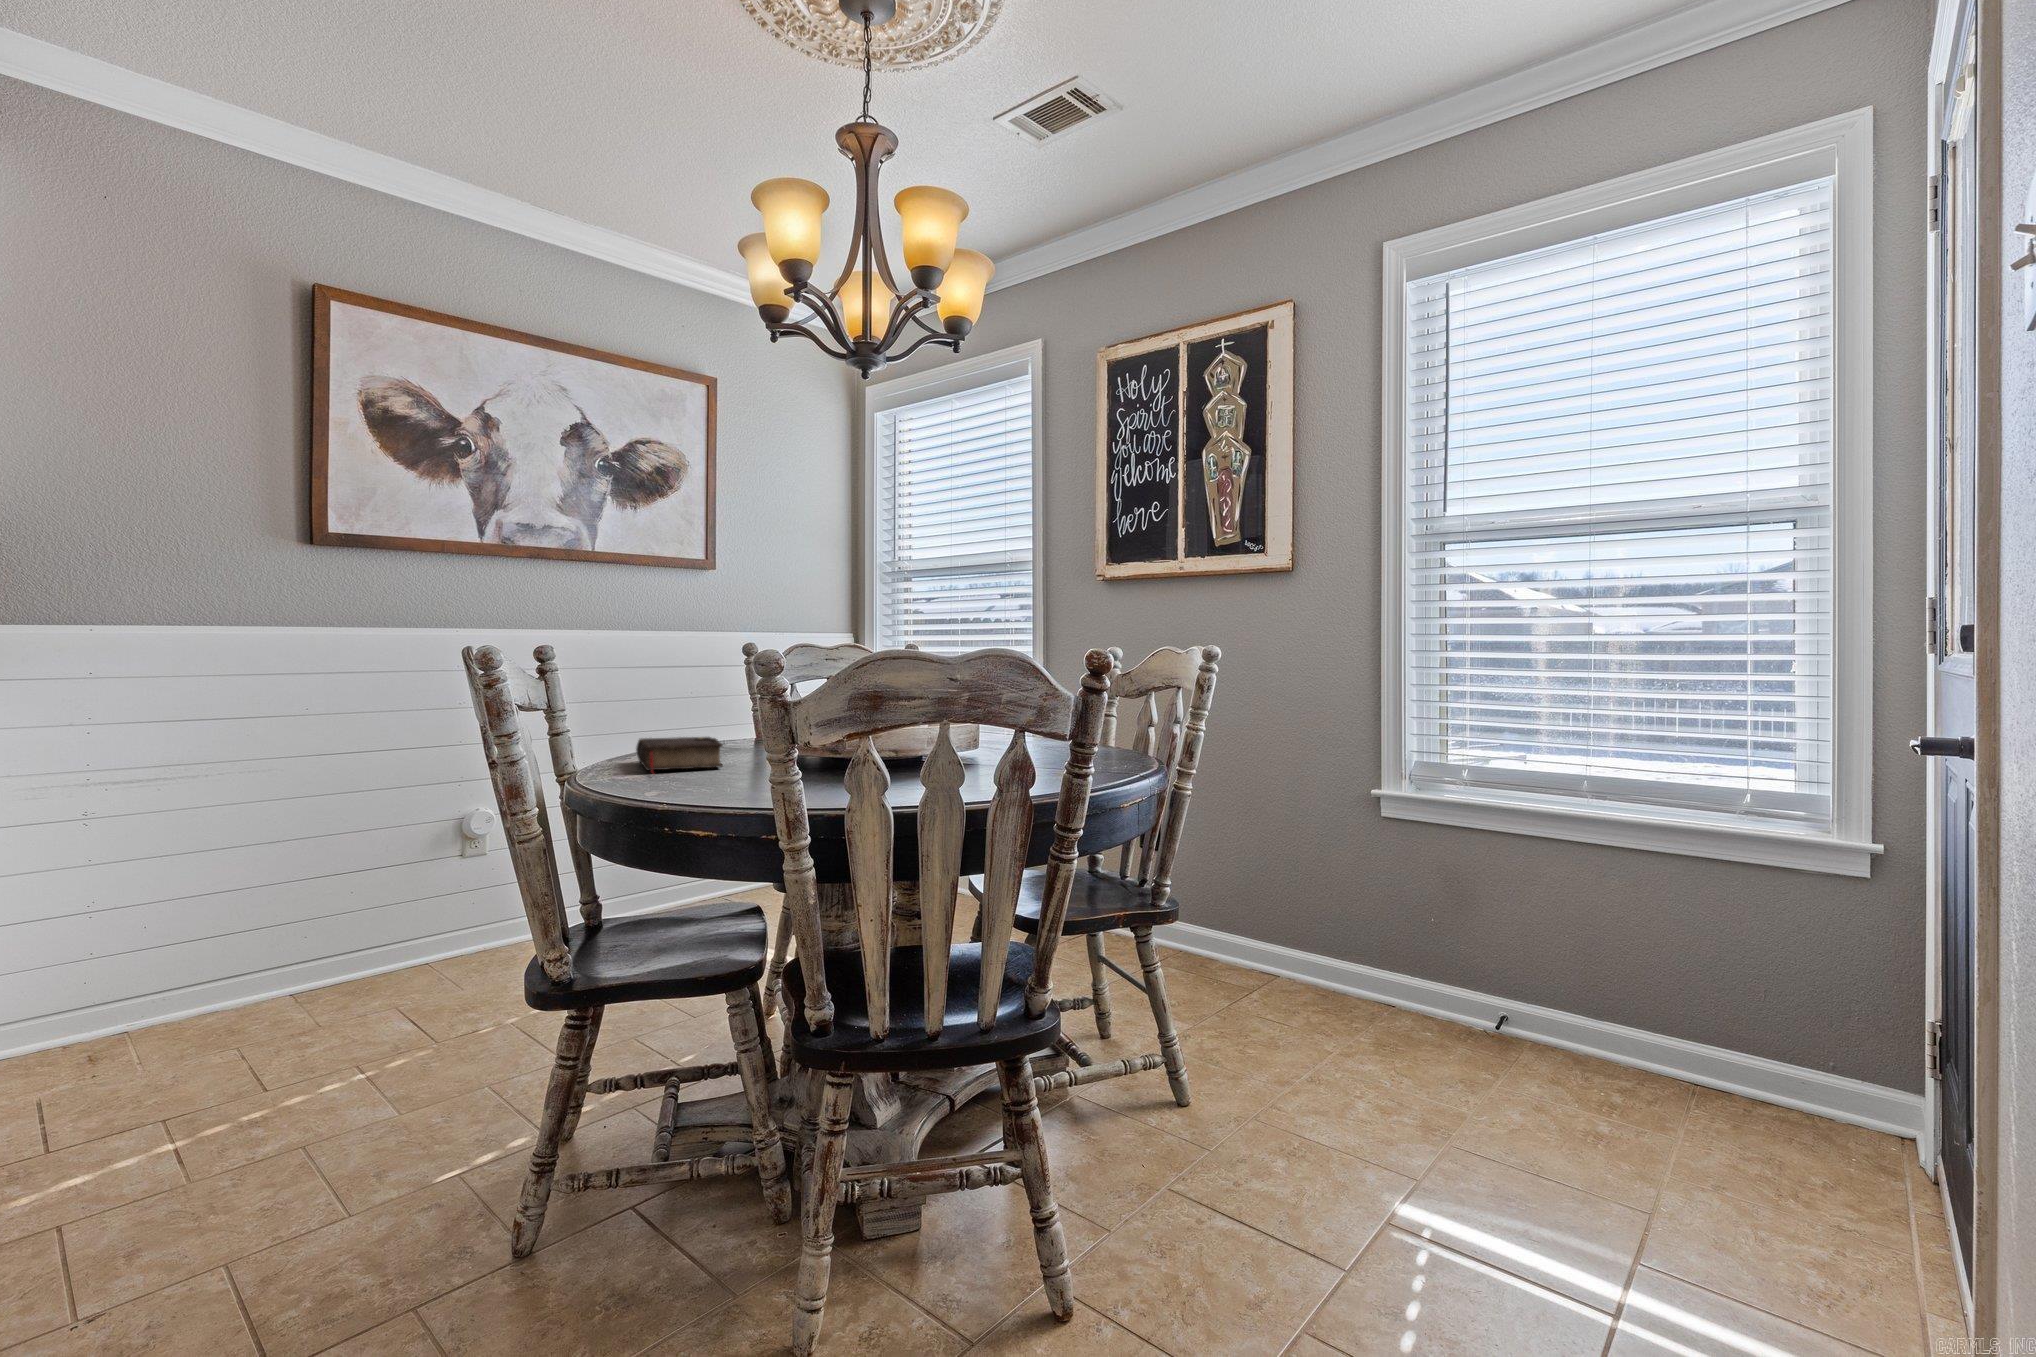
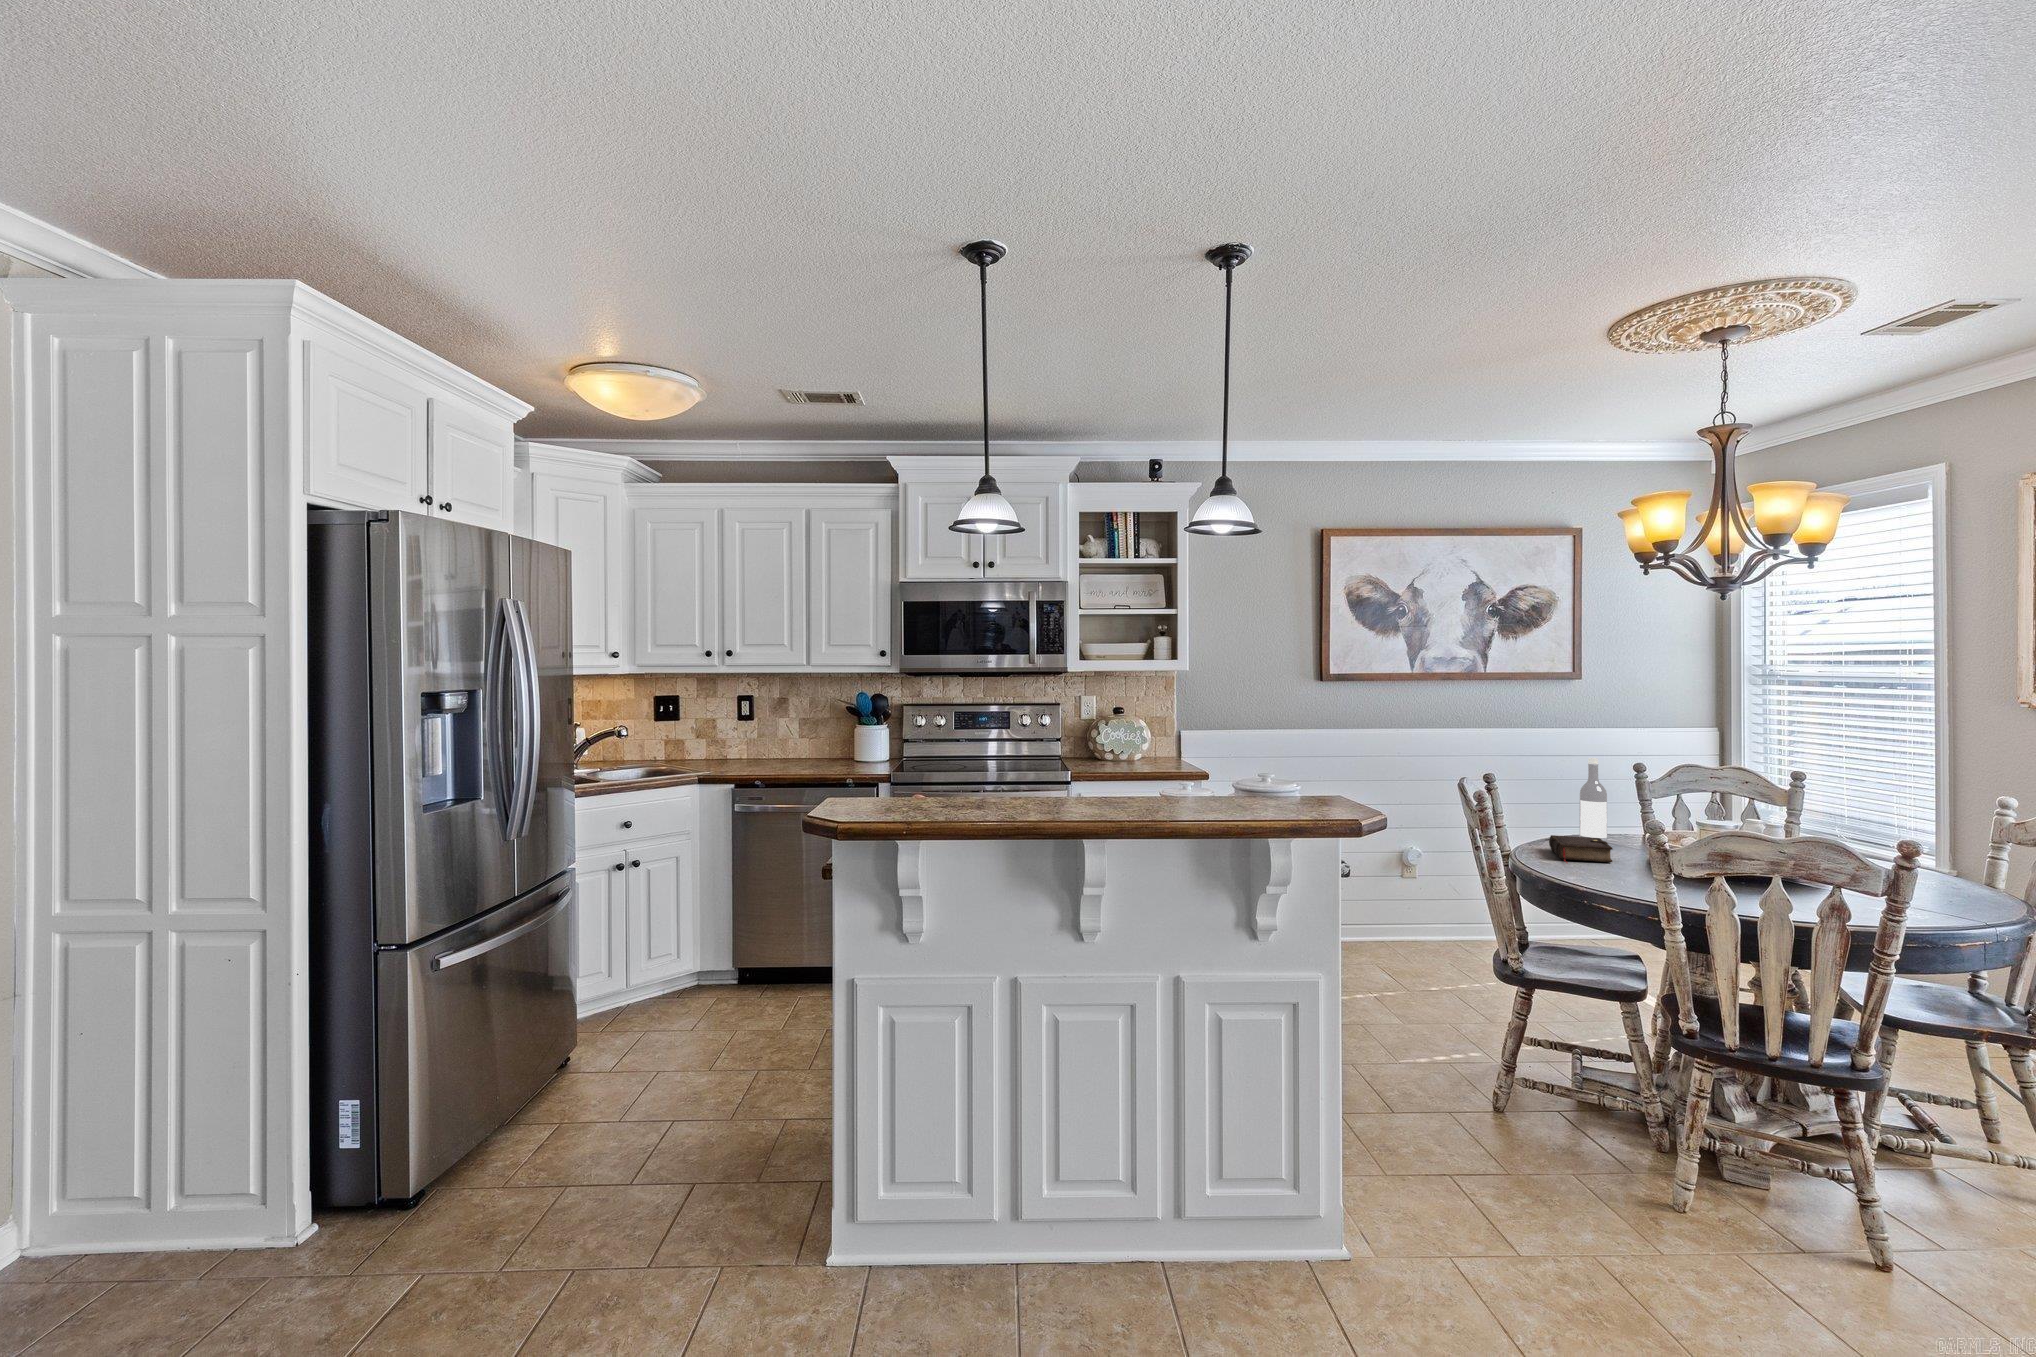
wine bottle: none [687,621,723,751] -> present [1580,758,1607,842]

